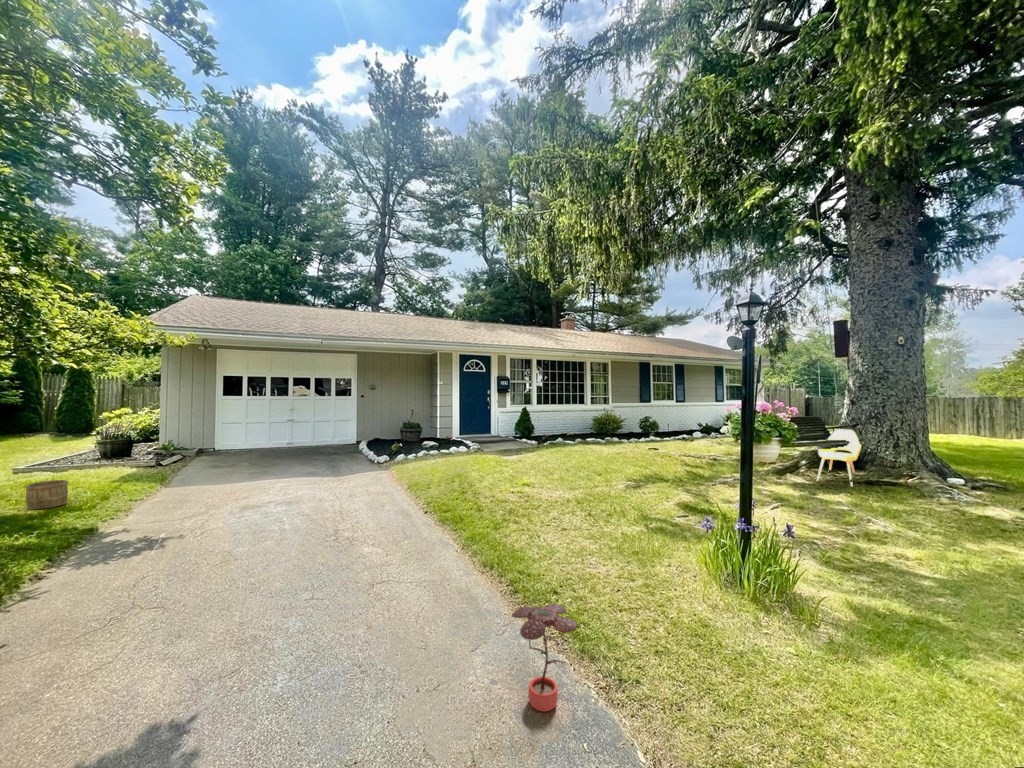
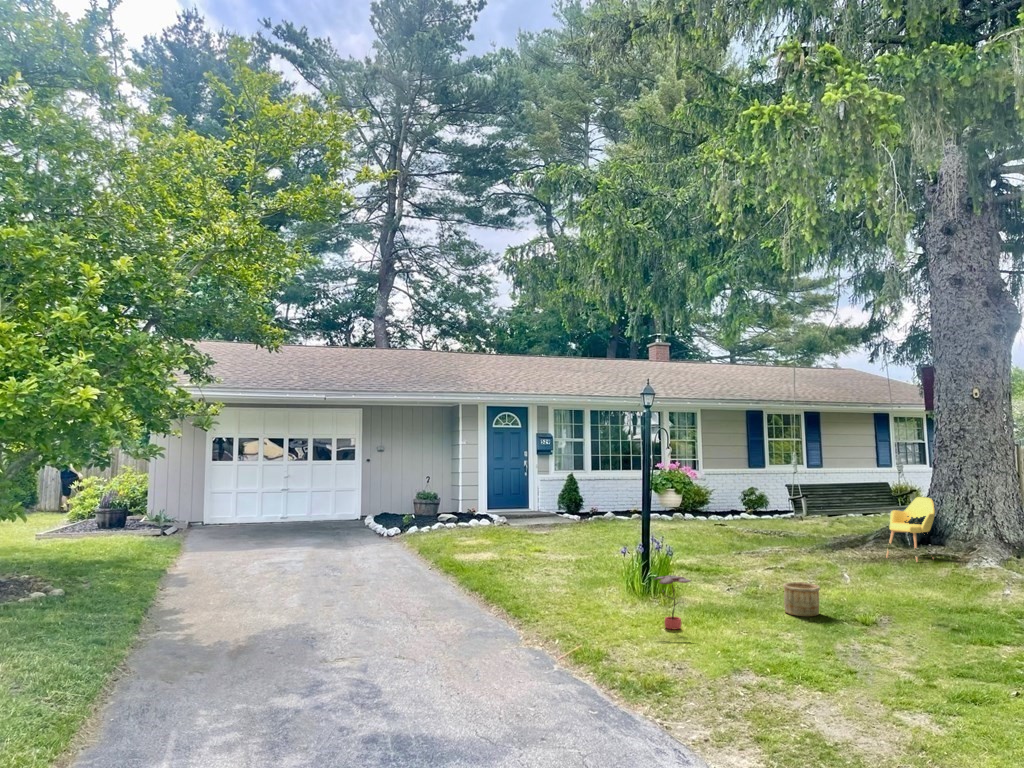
wooden bucket: present [25,480,68,509] -> present [783,582,820,616]
potted plant: present [512,604,578,711] -> present [654,575,691,630]

